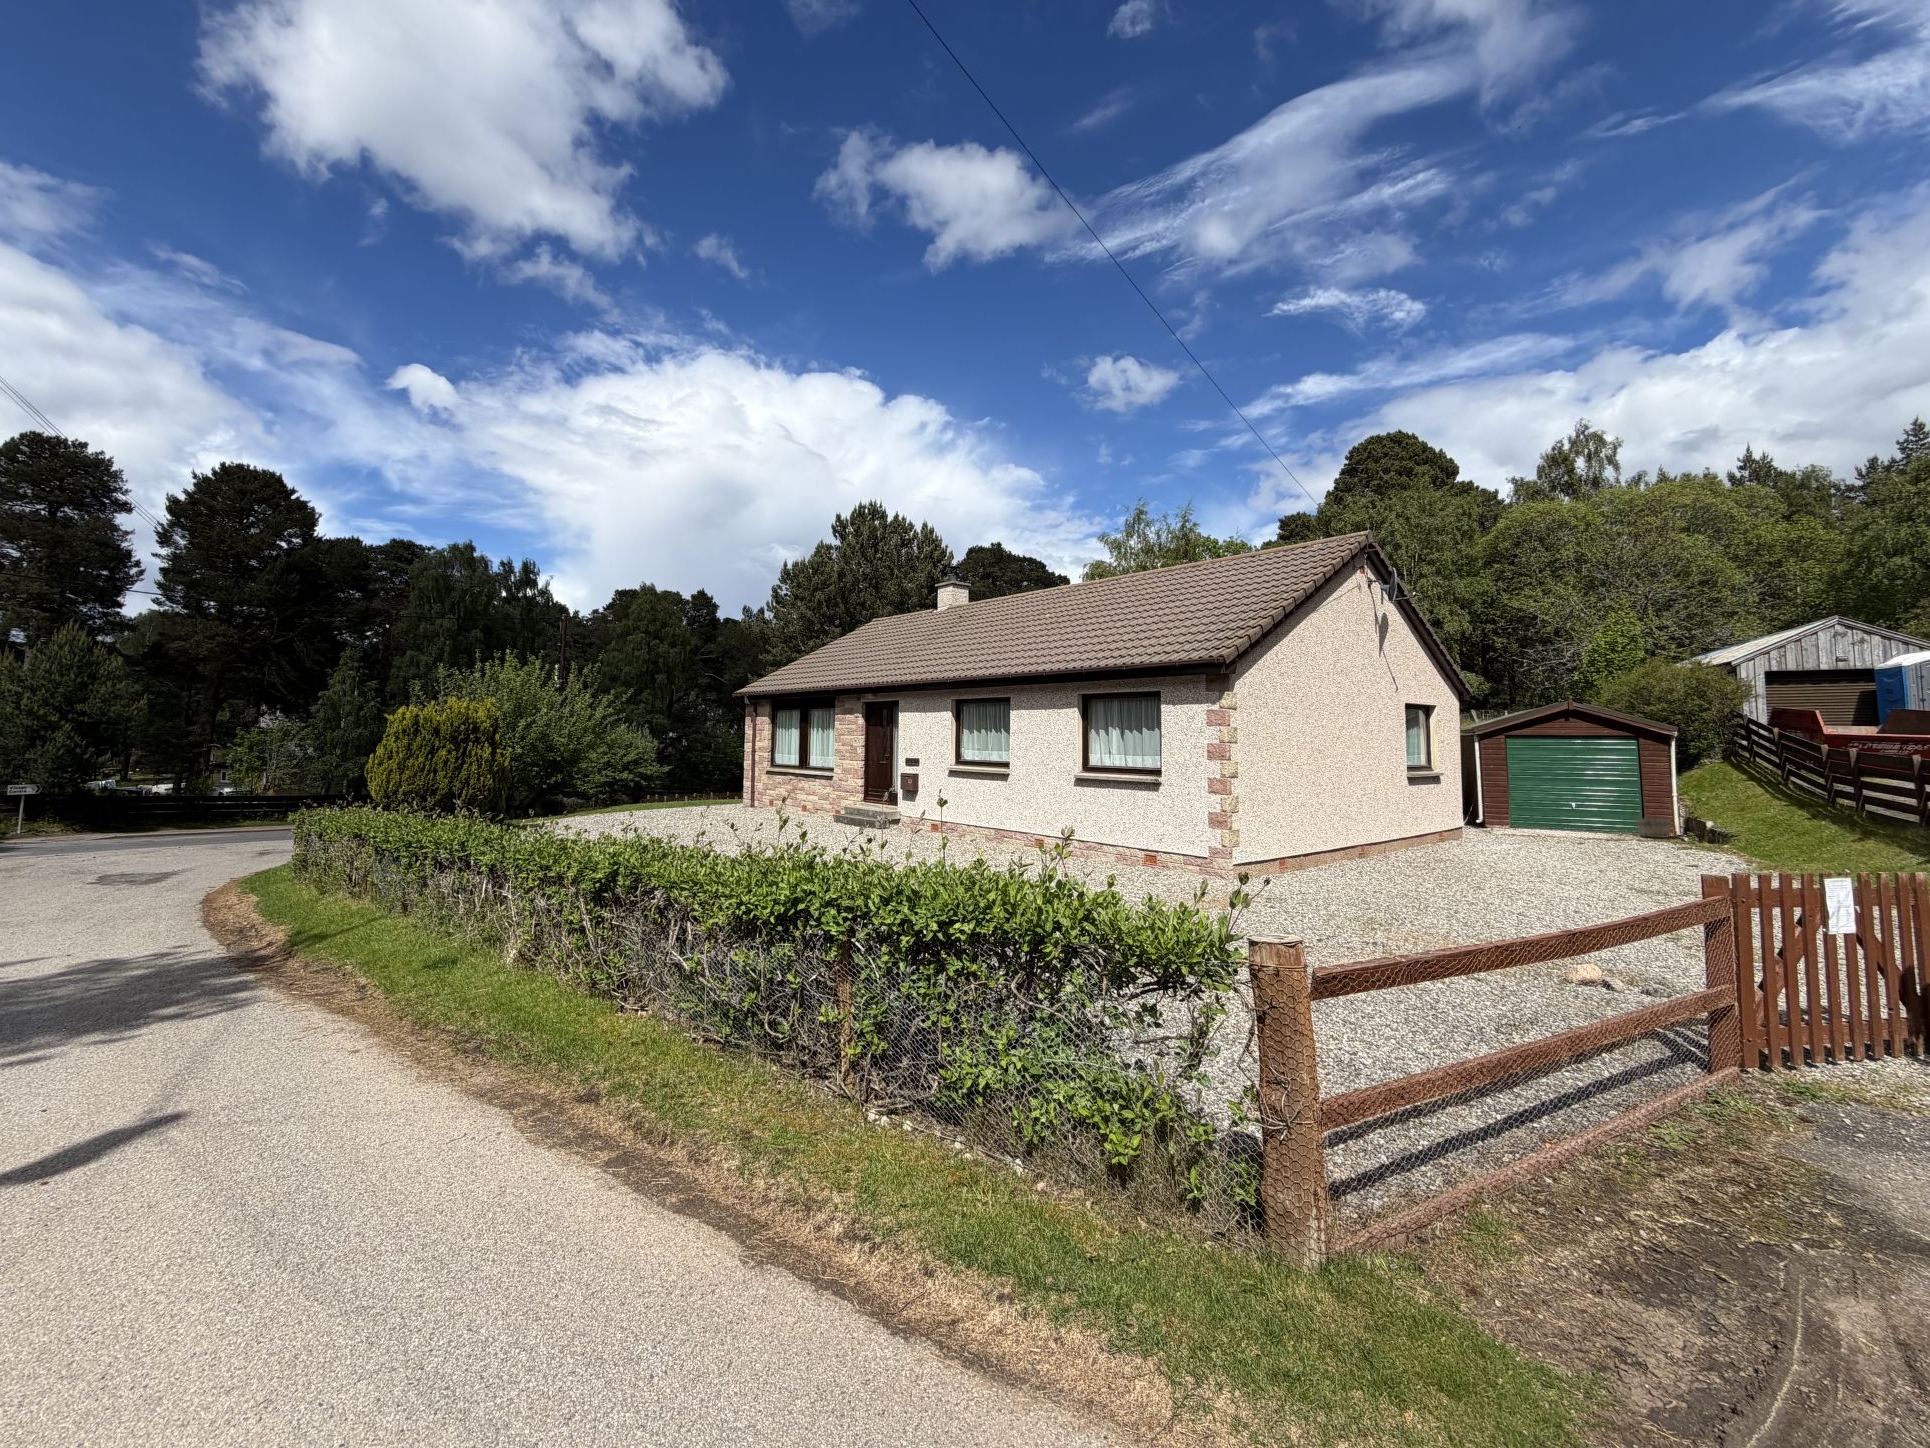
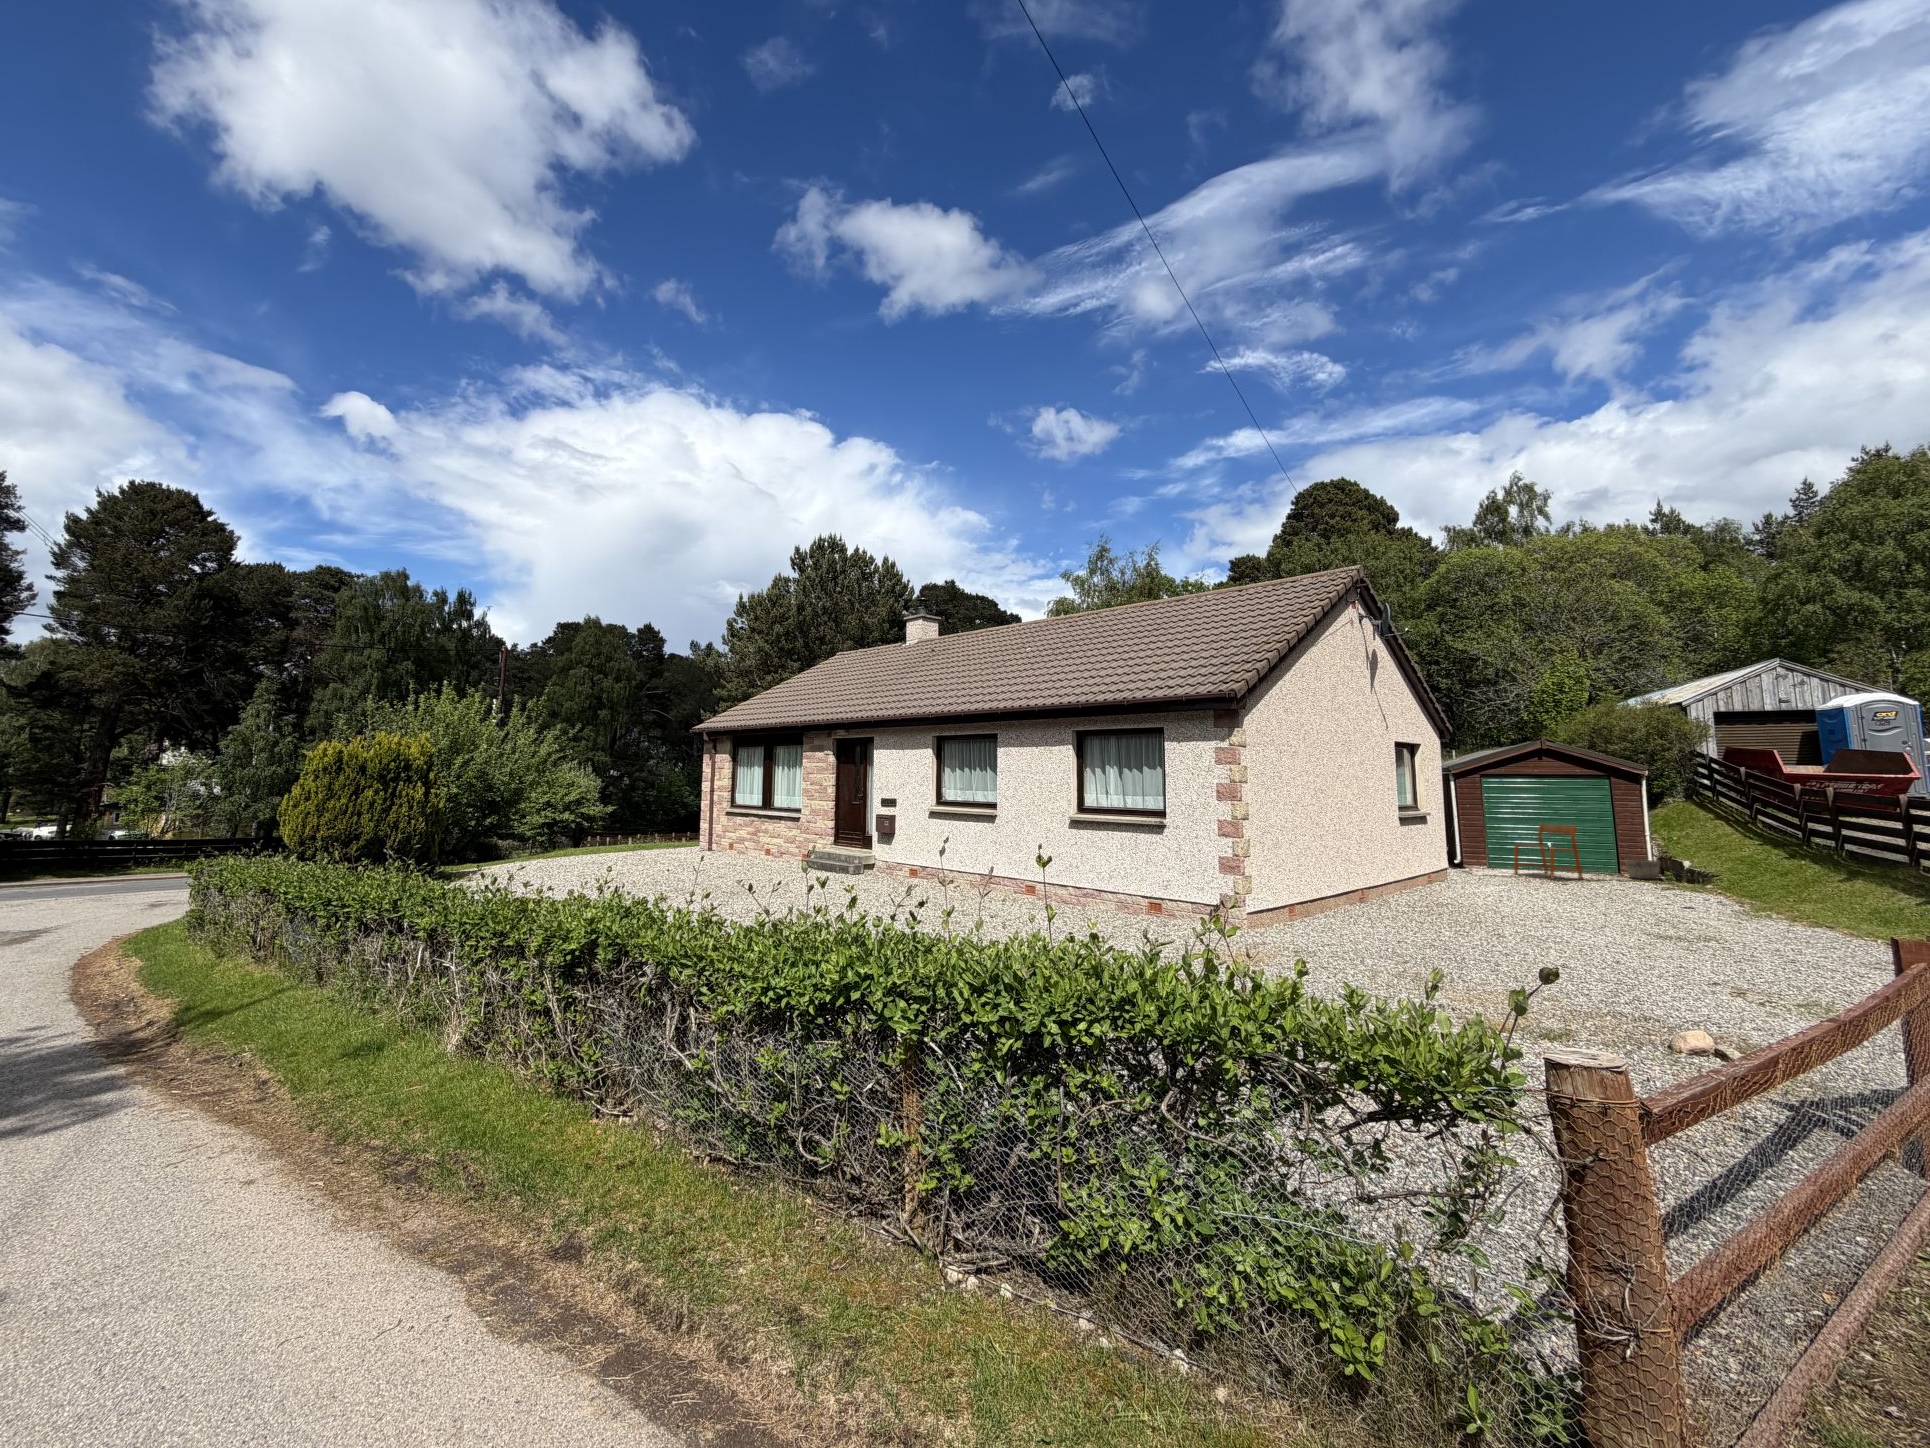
bench: none [1527,783,1594,837] -> present [1514,824,1583,878]

